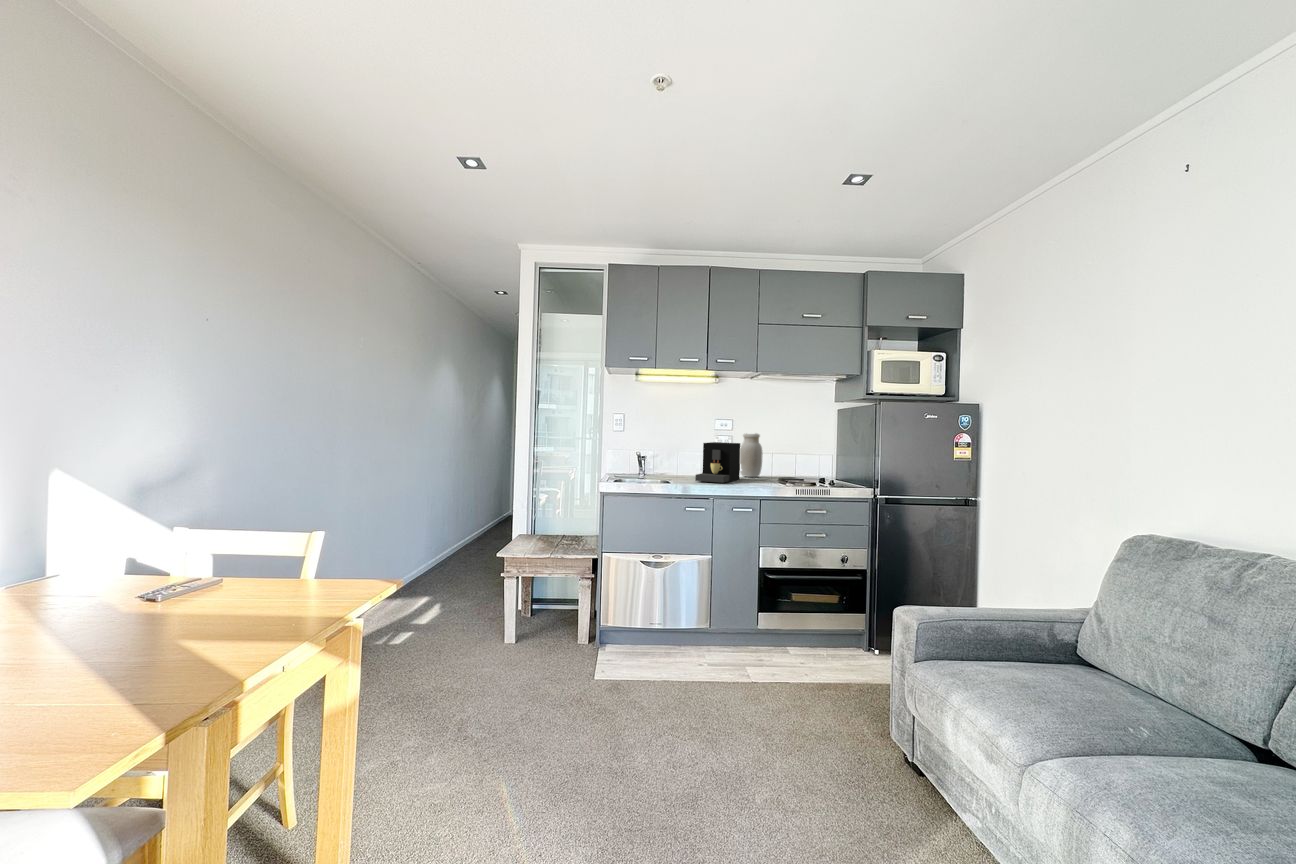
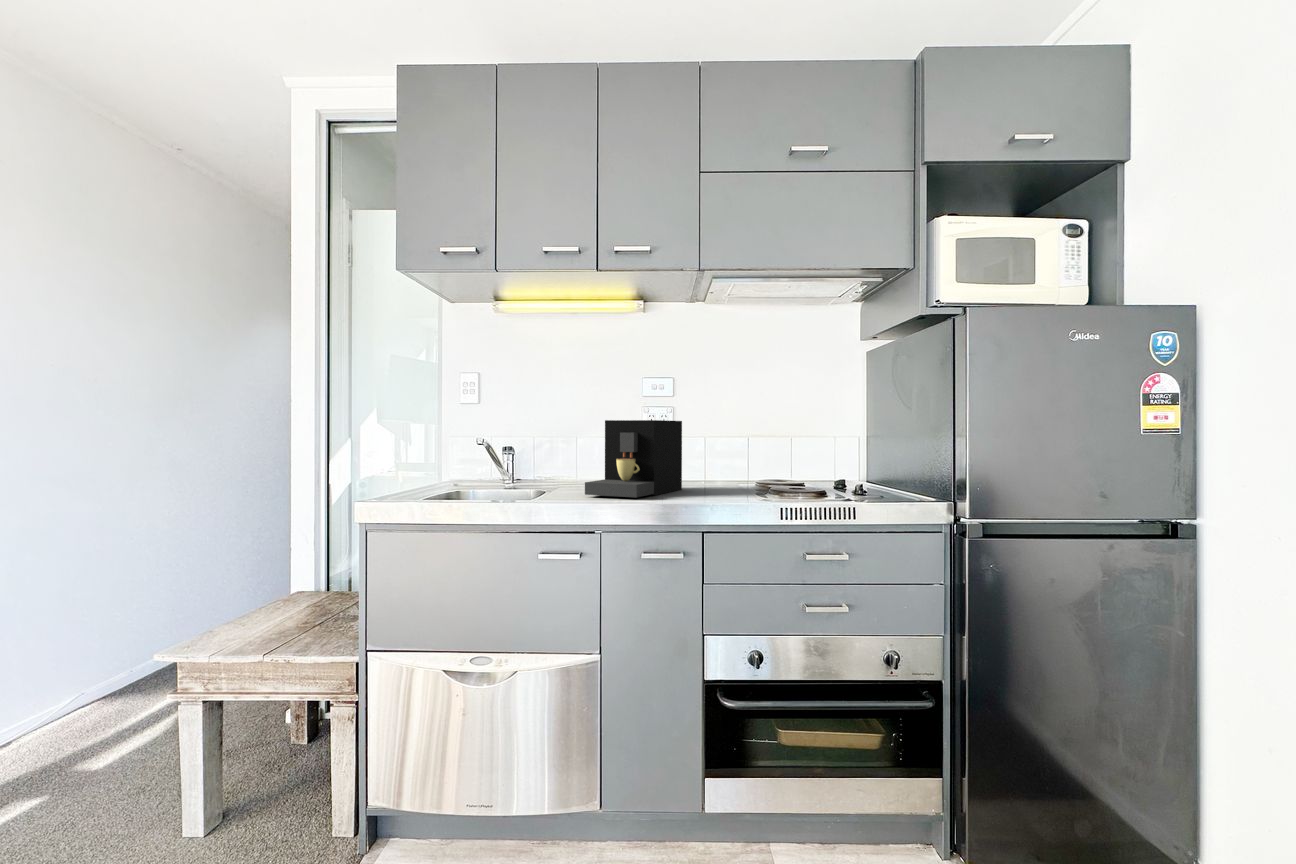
jar: present [740,433,763,477] -> none [688,405,729,484]

